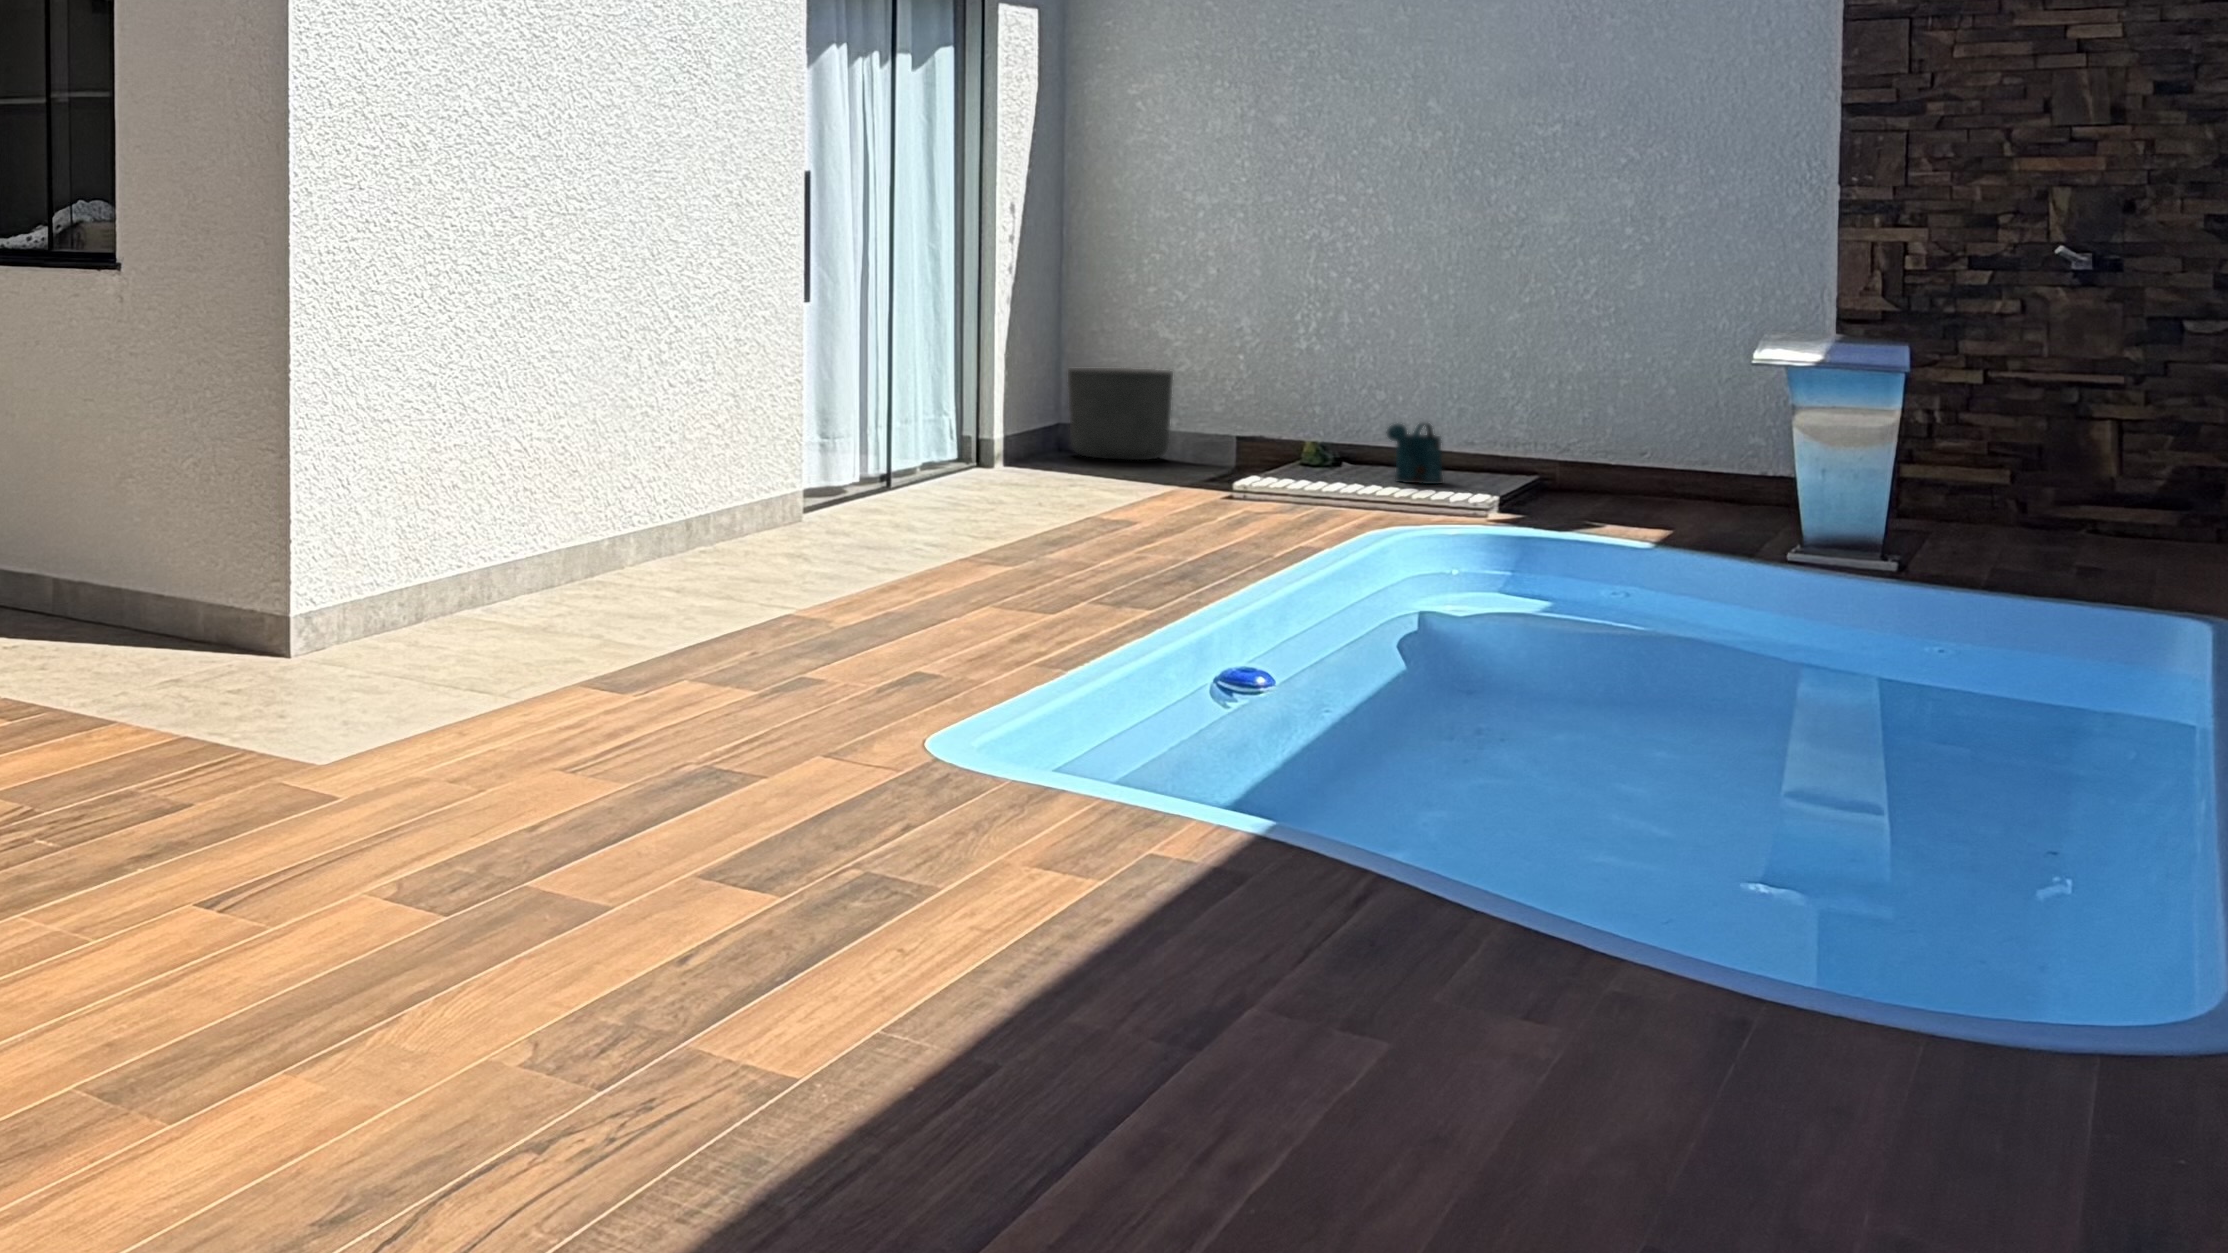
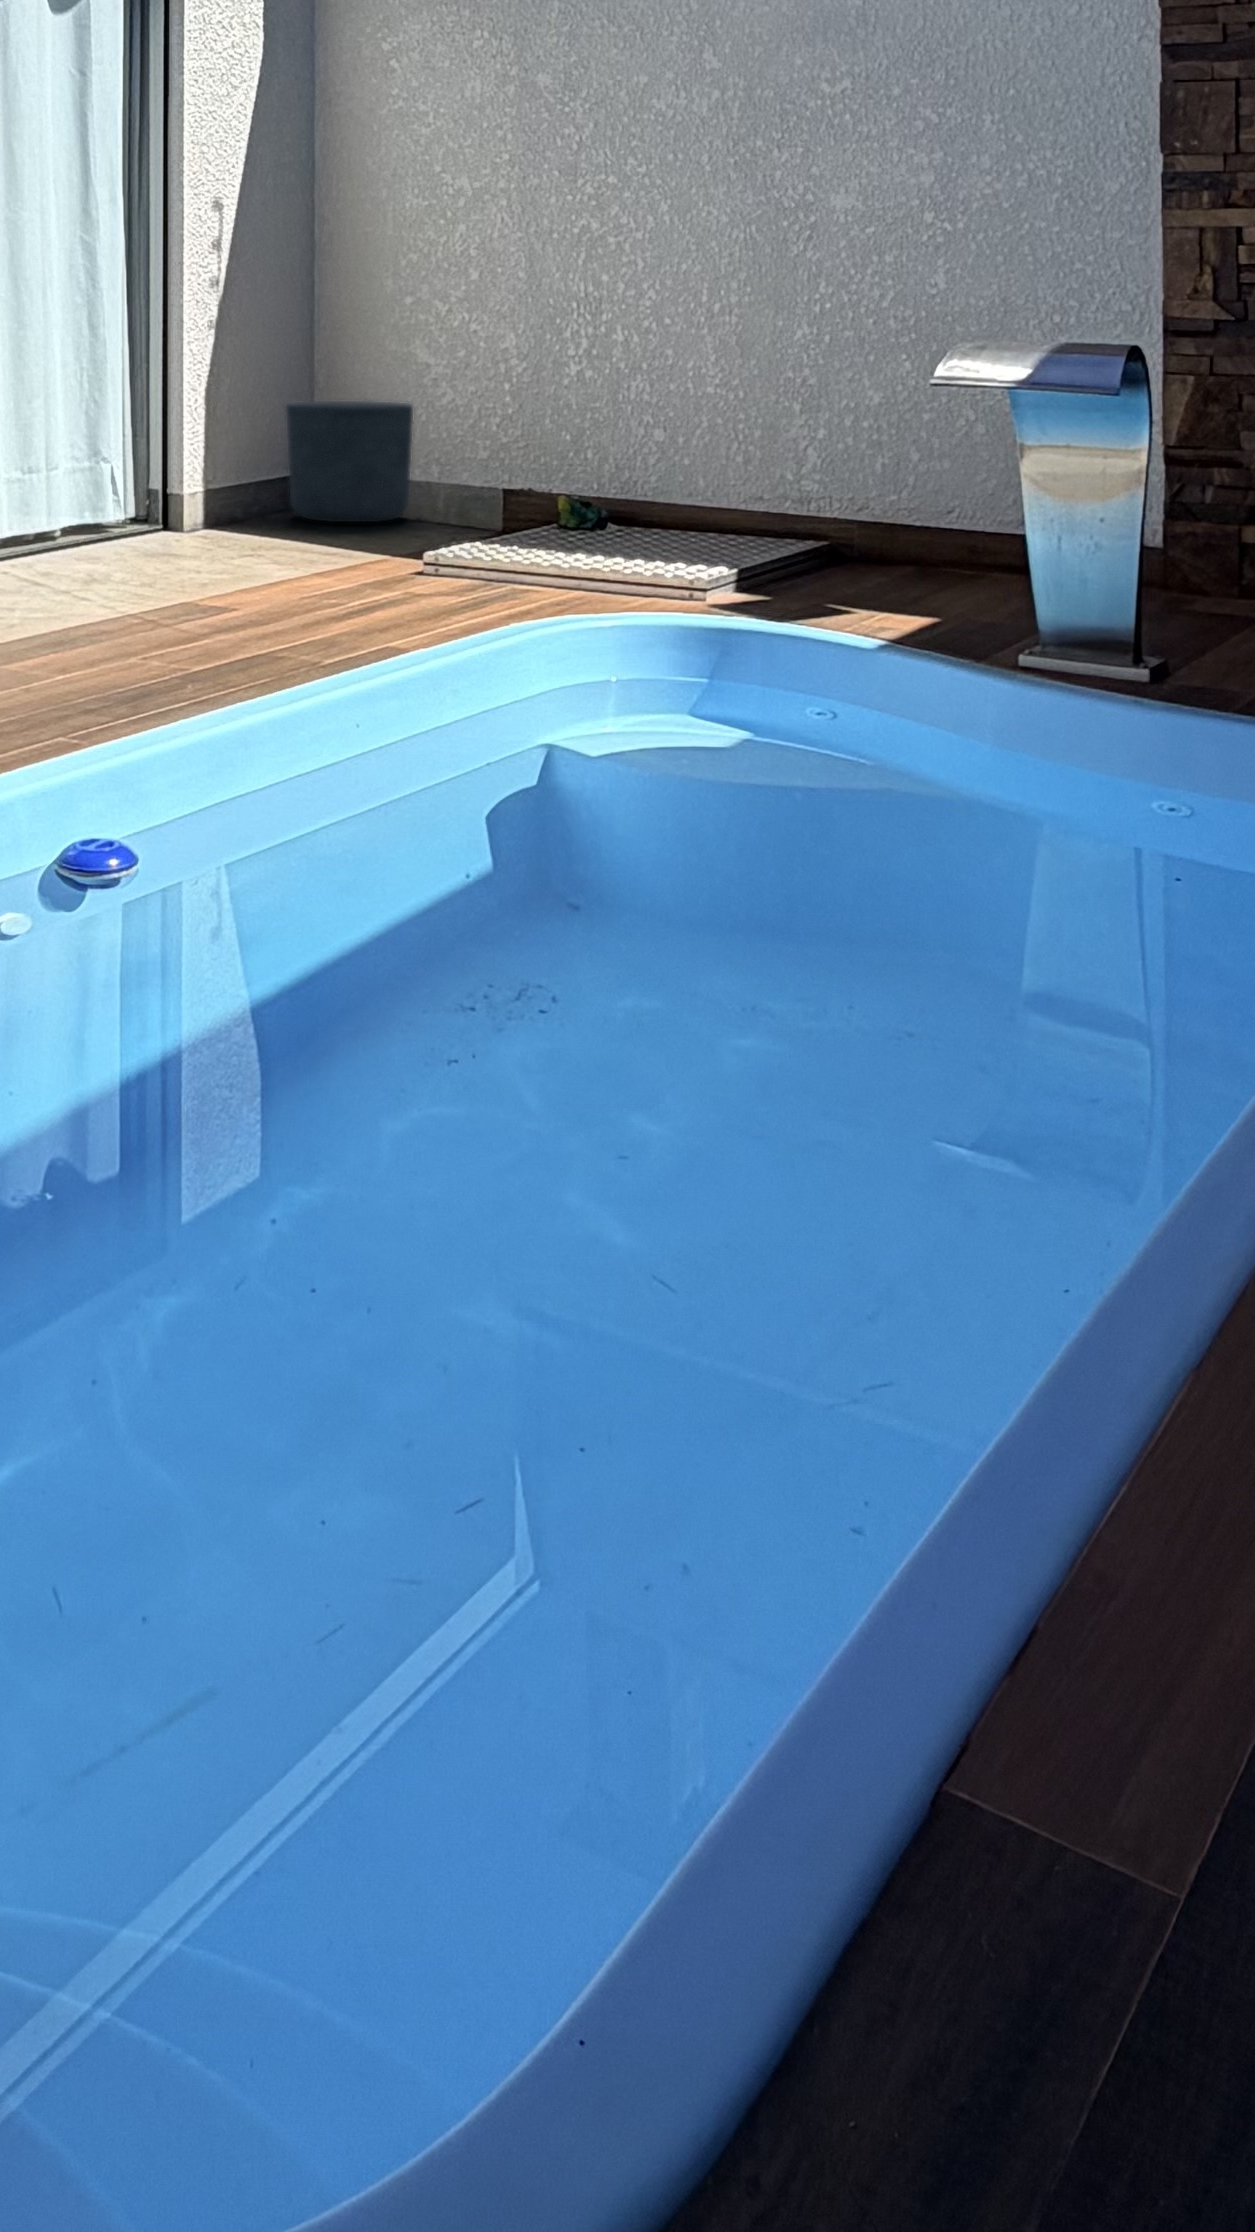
watering can: present [1386,423,1443,484] -> none [627,471,709,553]

